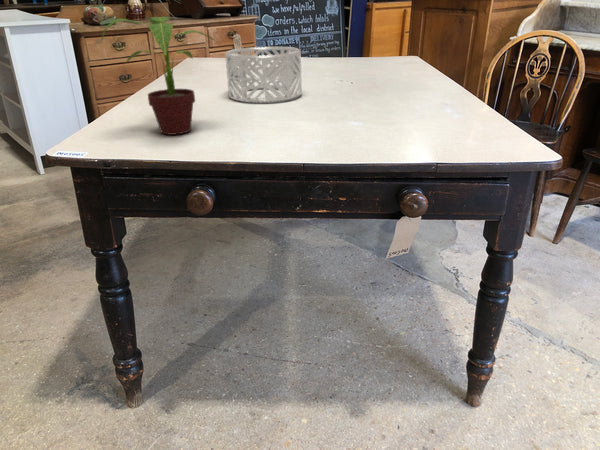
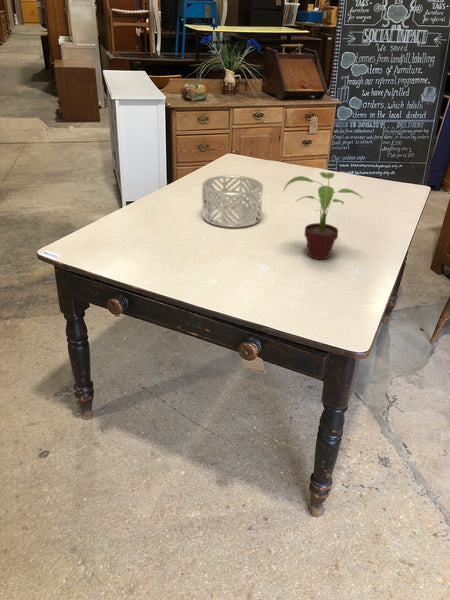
potted plant: present [102,17,214,135] -> present [285,172,361,259]

